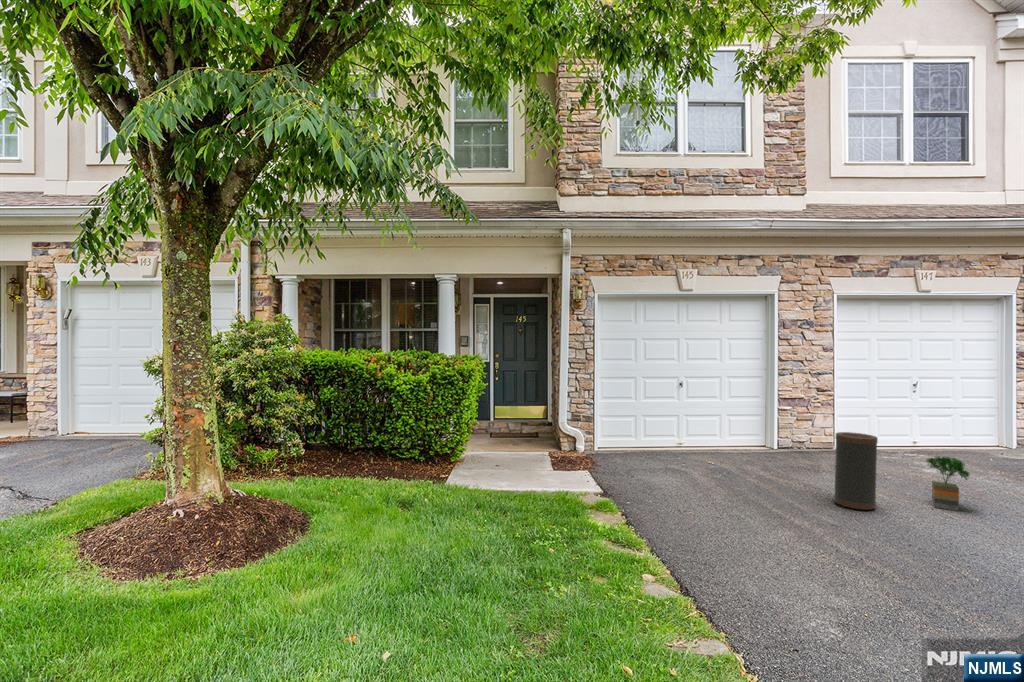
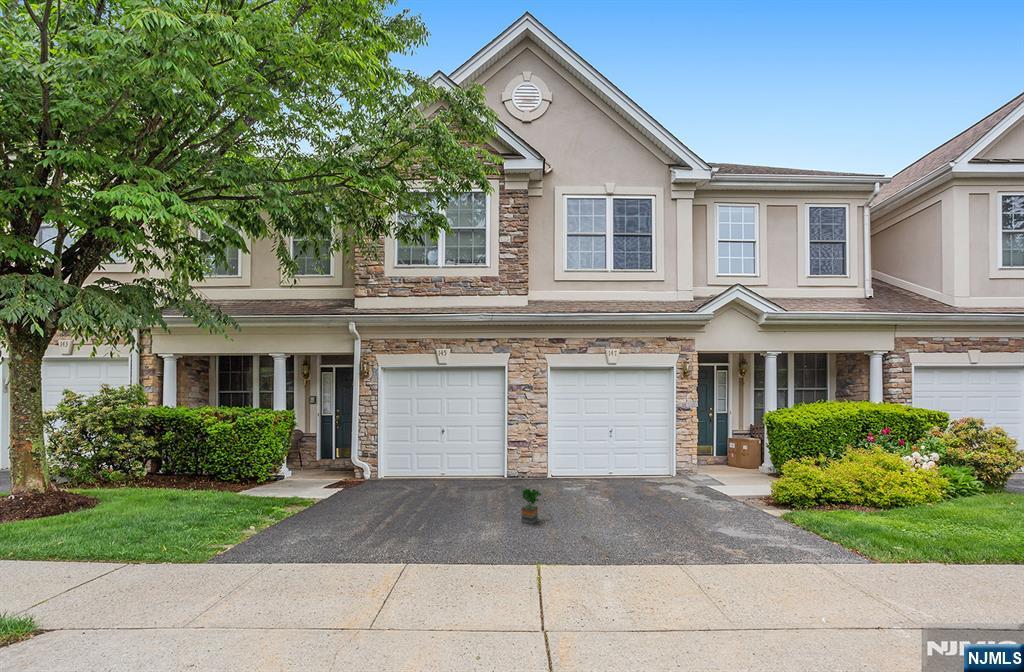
trash can: present [834,432,878,510] -> none [463,473,486,523]

